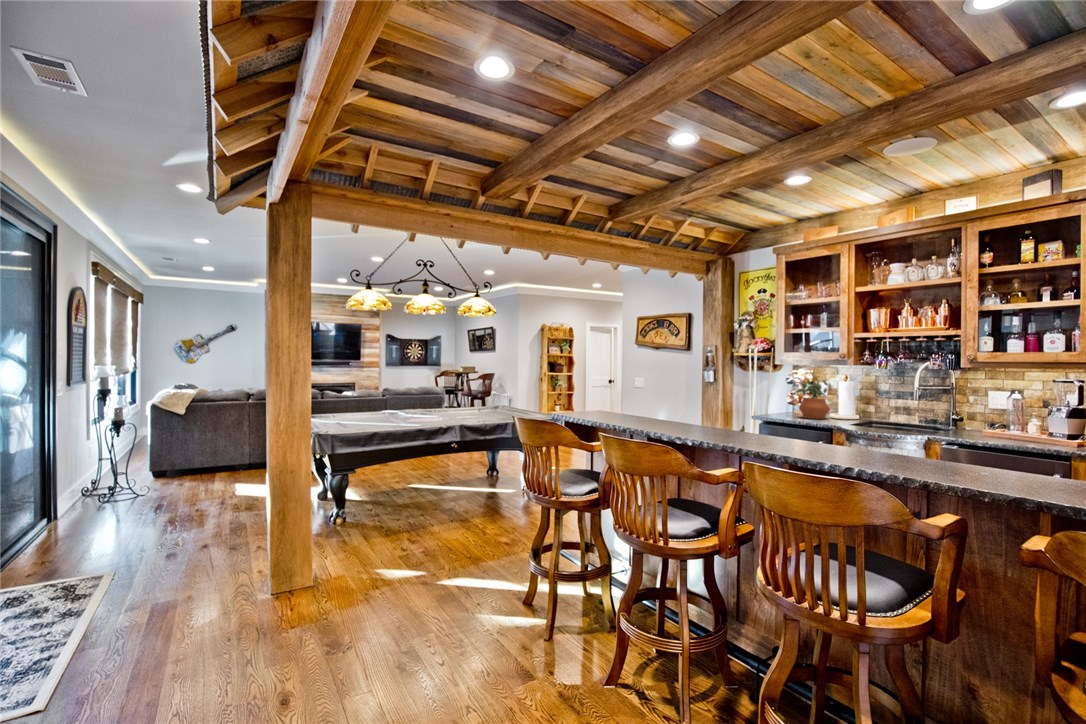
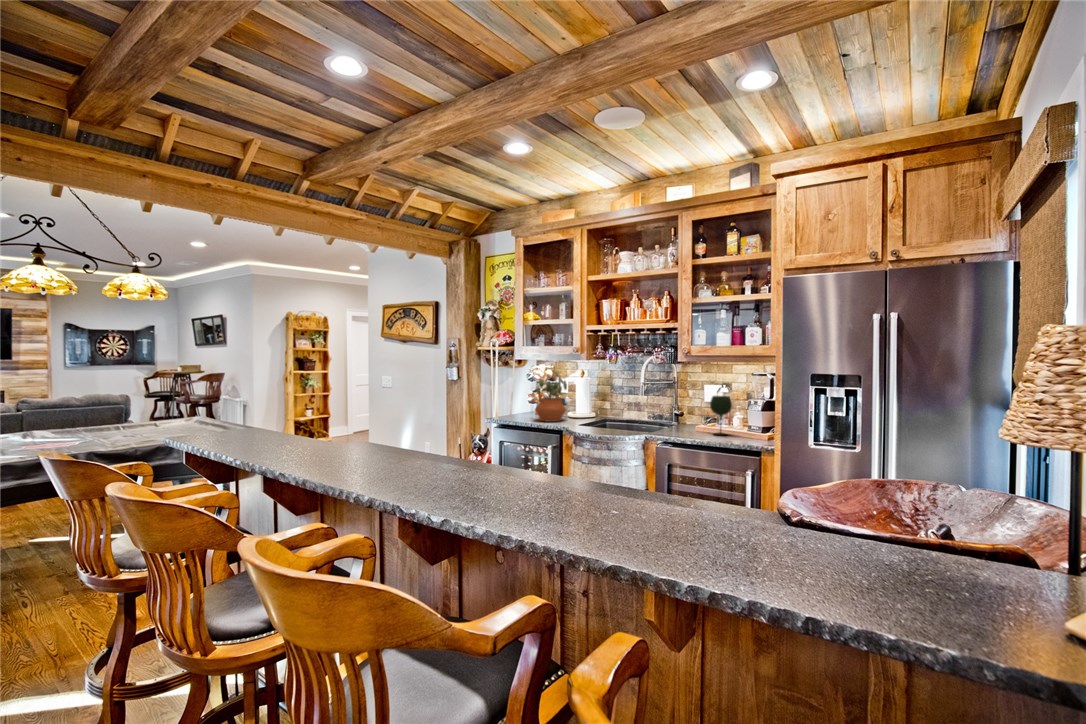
wine glass: none [1003,400,1031,438] -> present [710,396,732,435]

